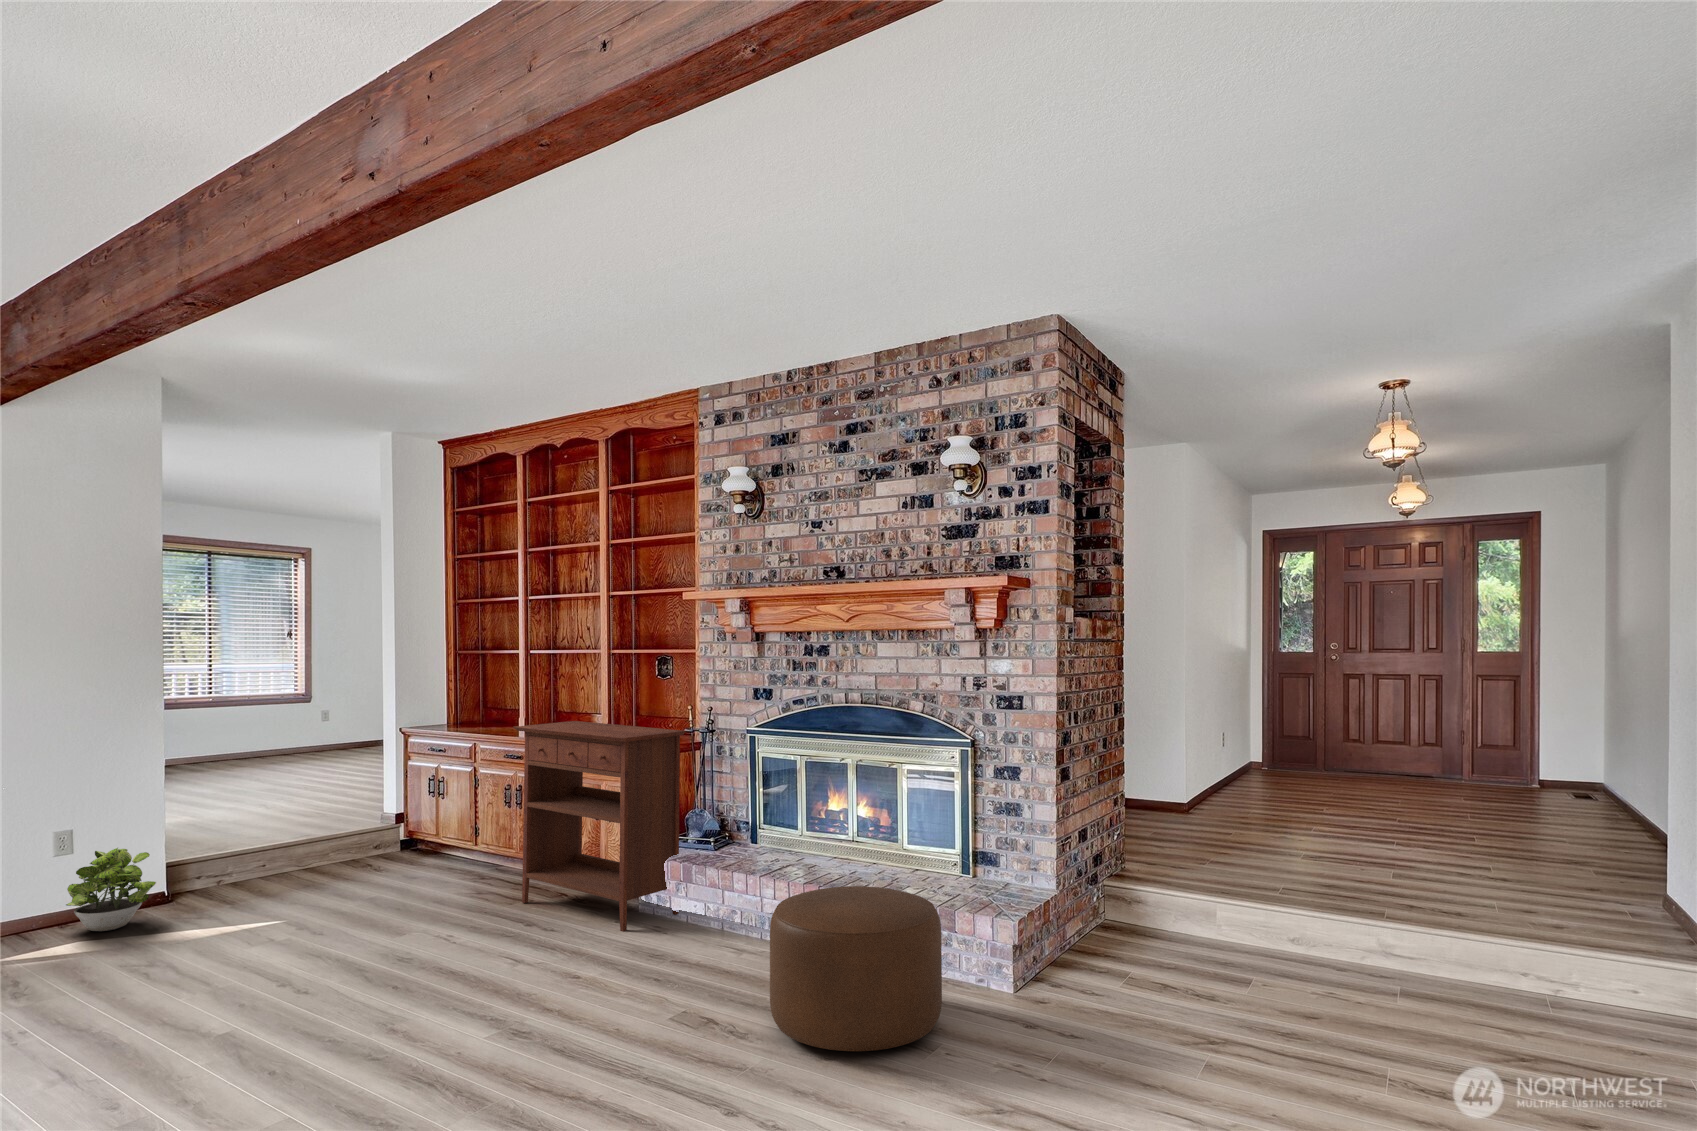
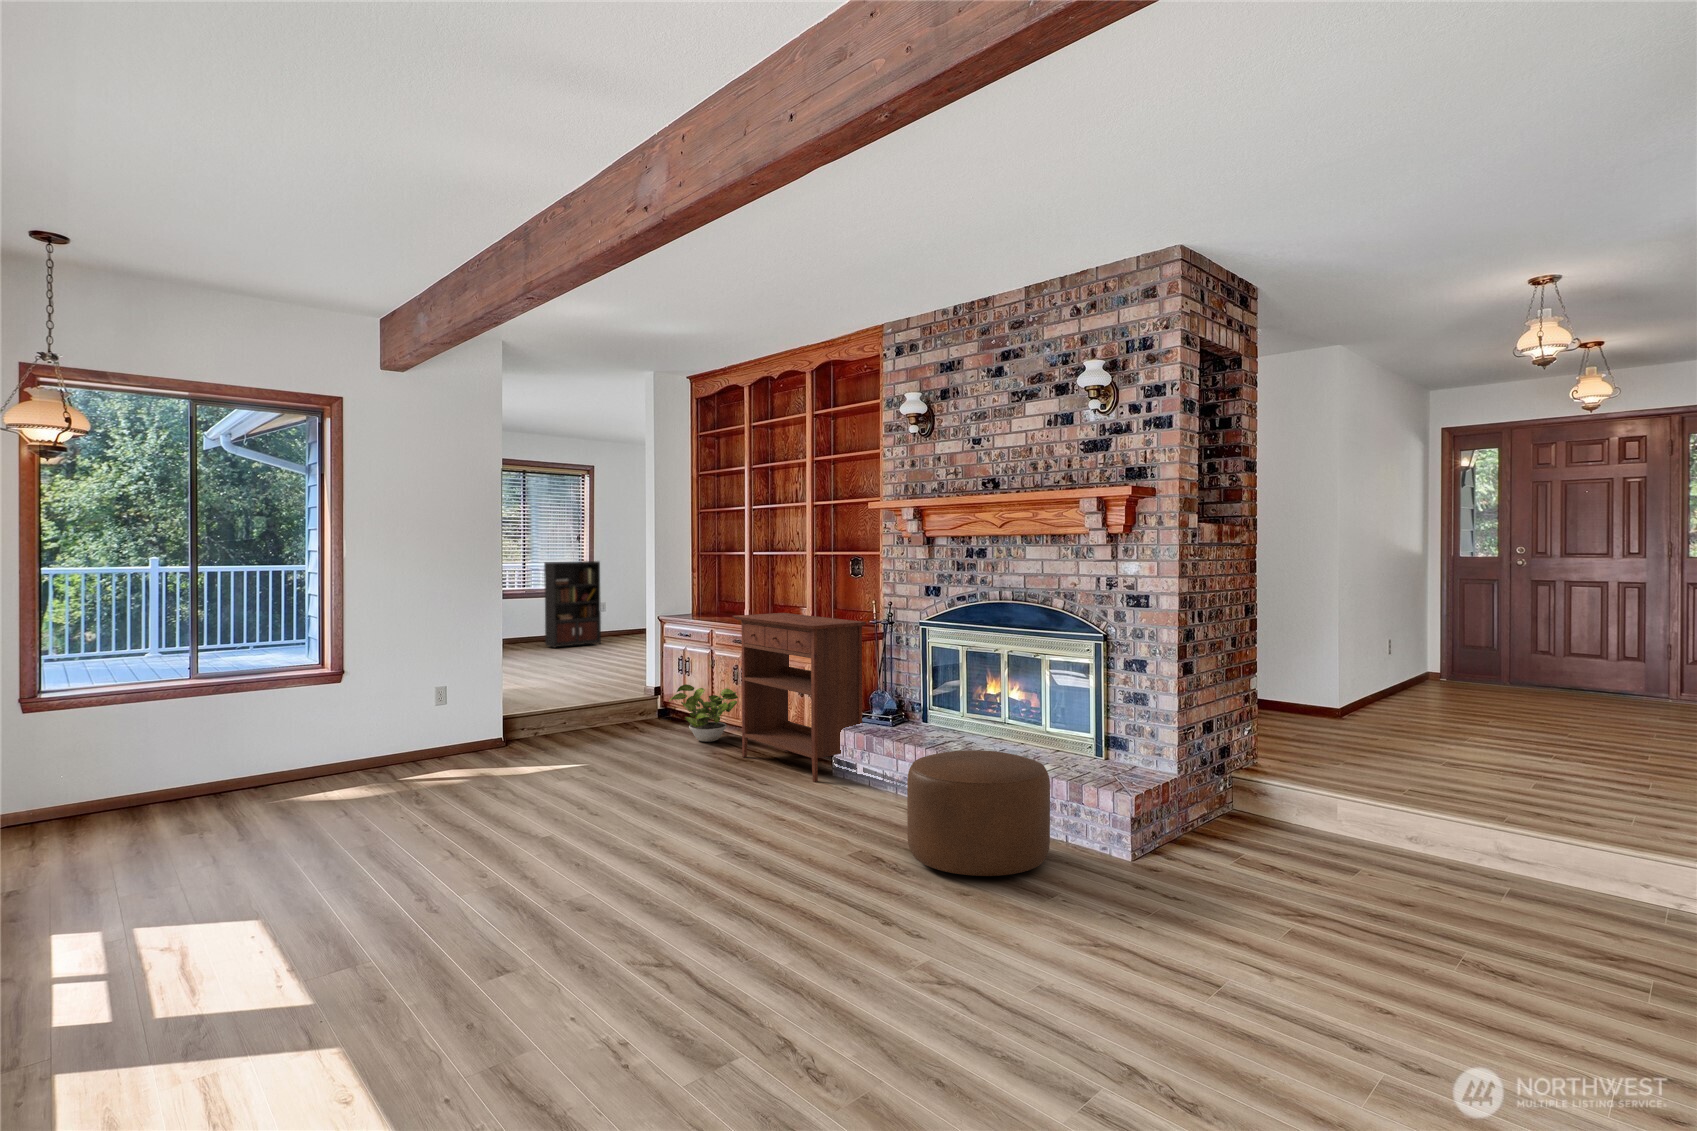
bookcase: none [235,659,314,767] -> present [544,561,601,647]
potted plant: present [66,848,156,931] -> present [669,684,738,742]

